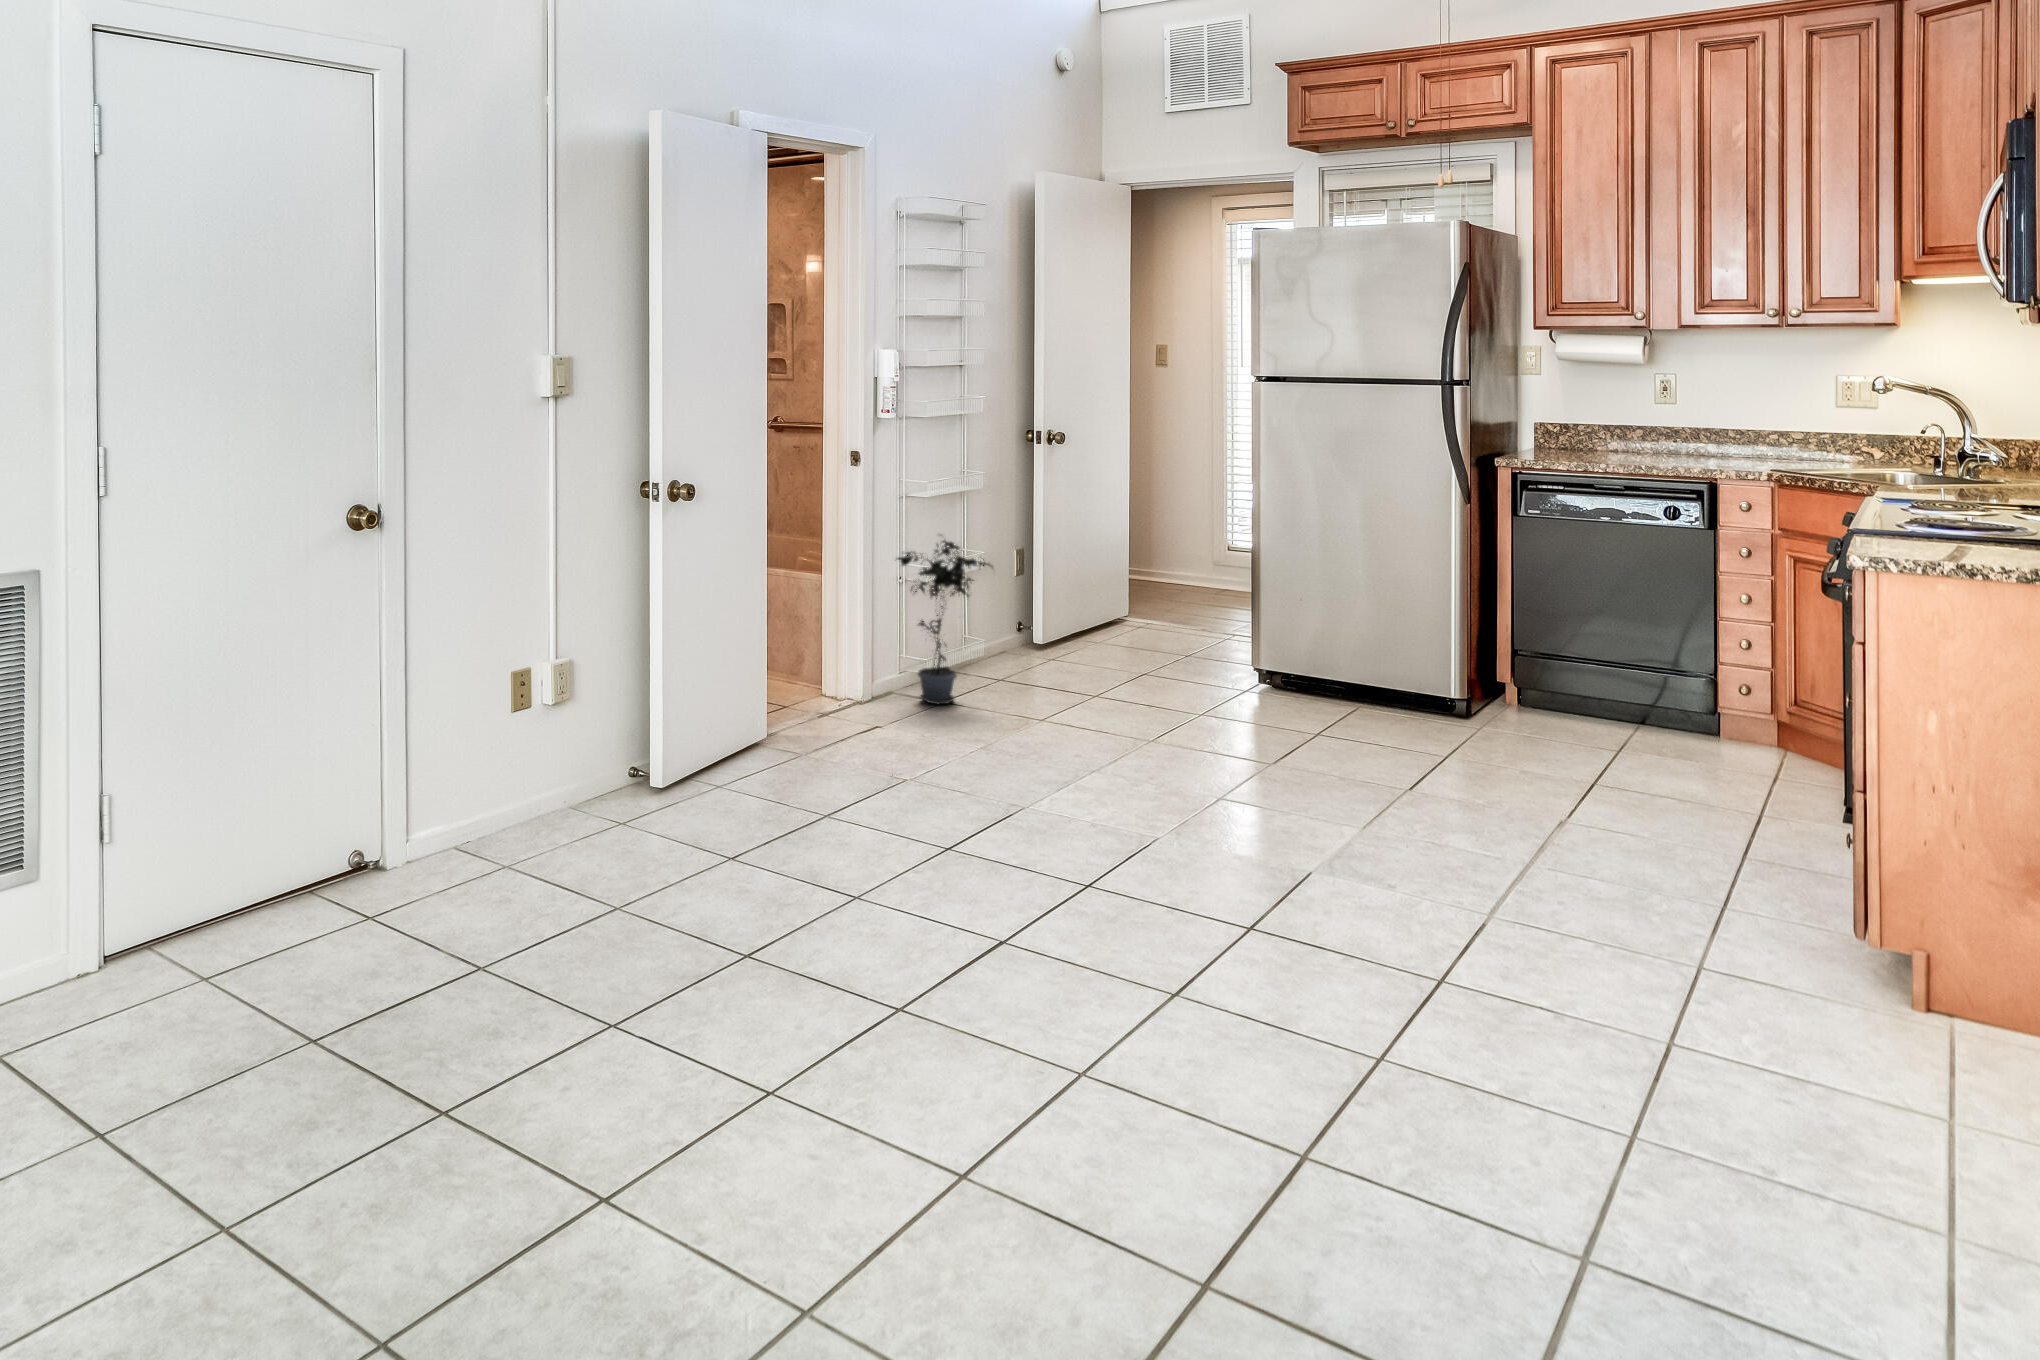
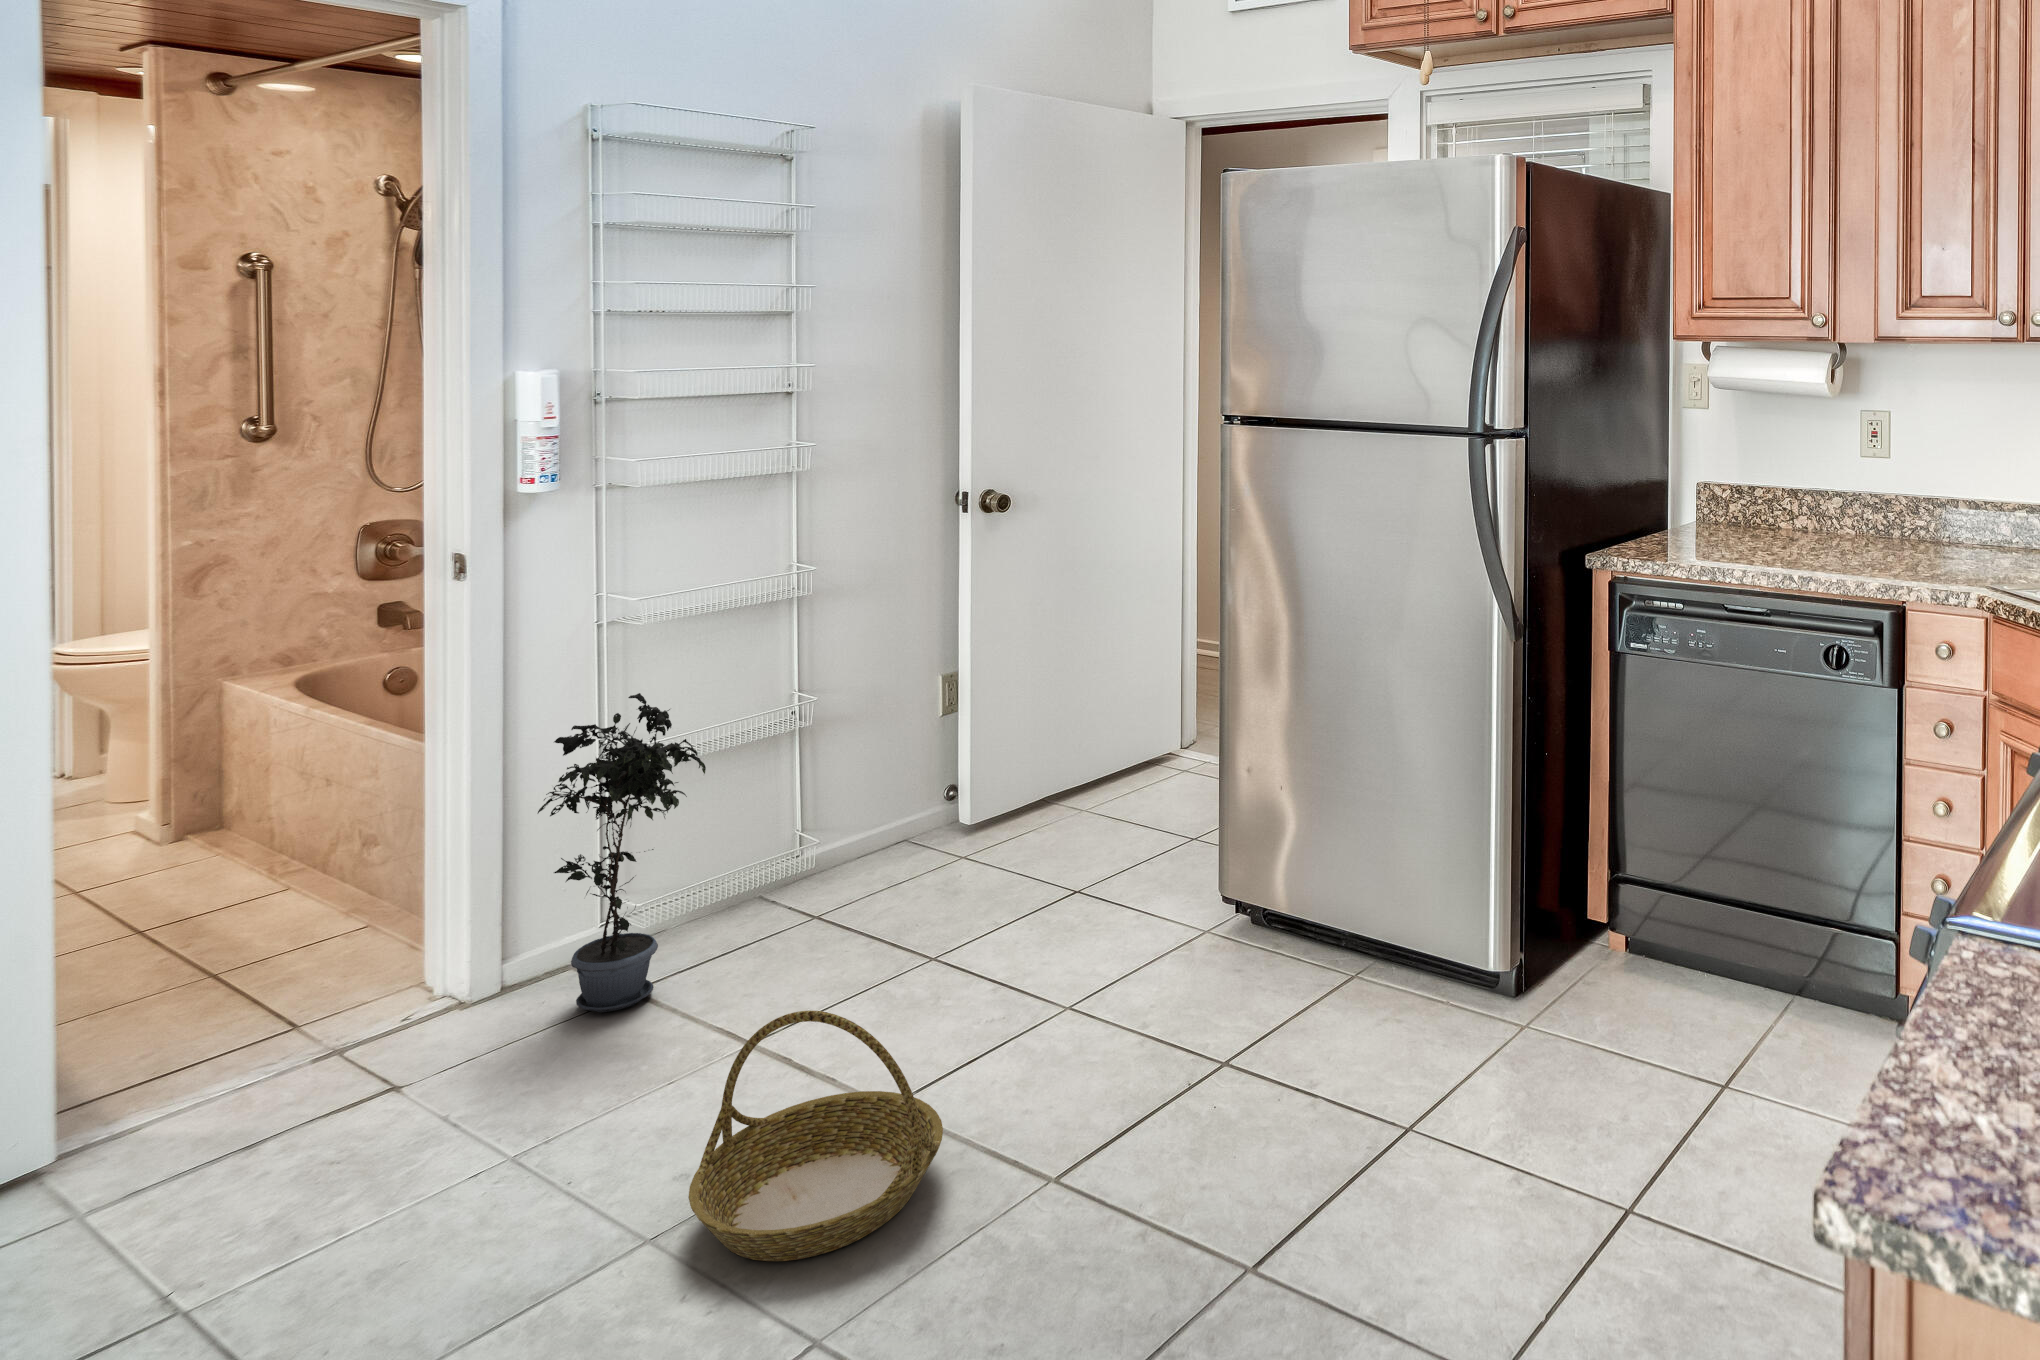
basket: none [1096,664,1211,773] -> present [688,1011,943,1261]

